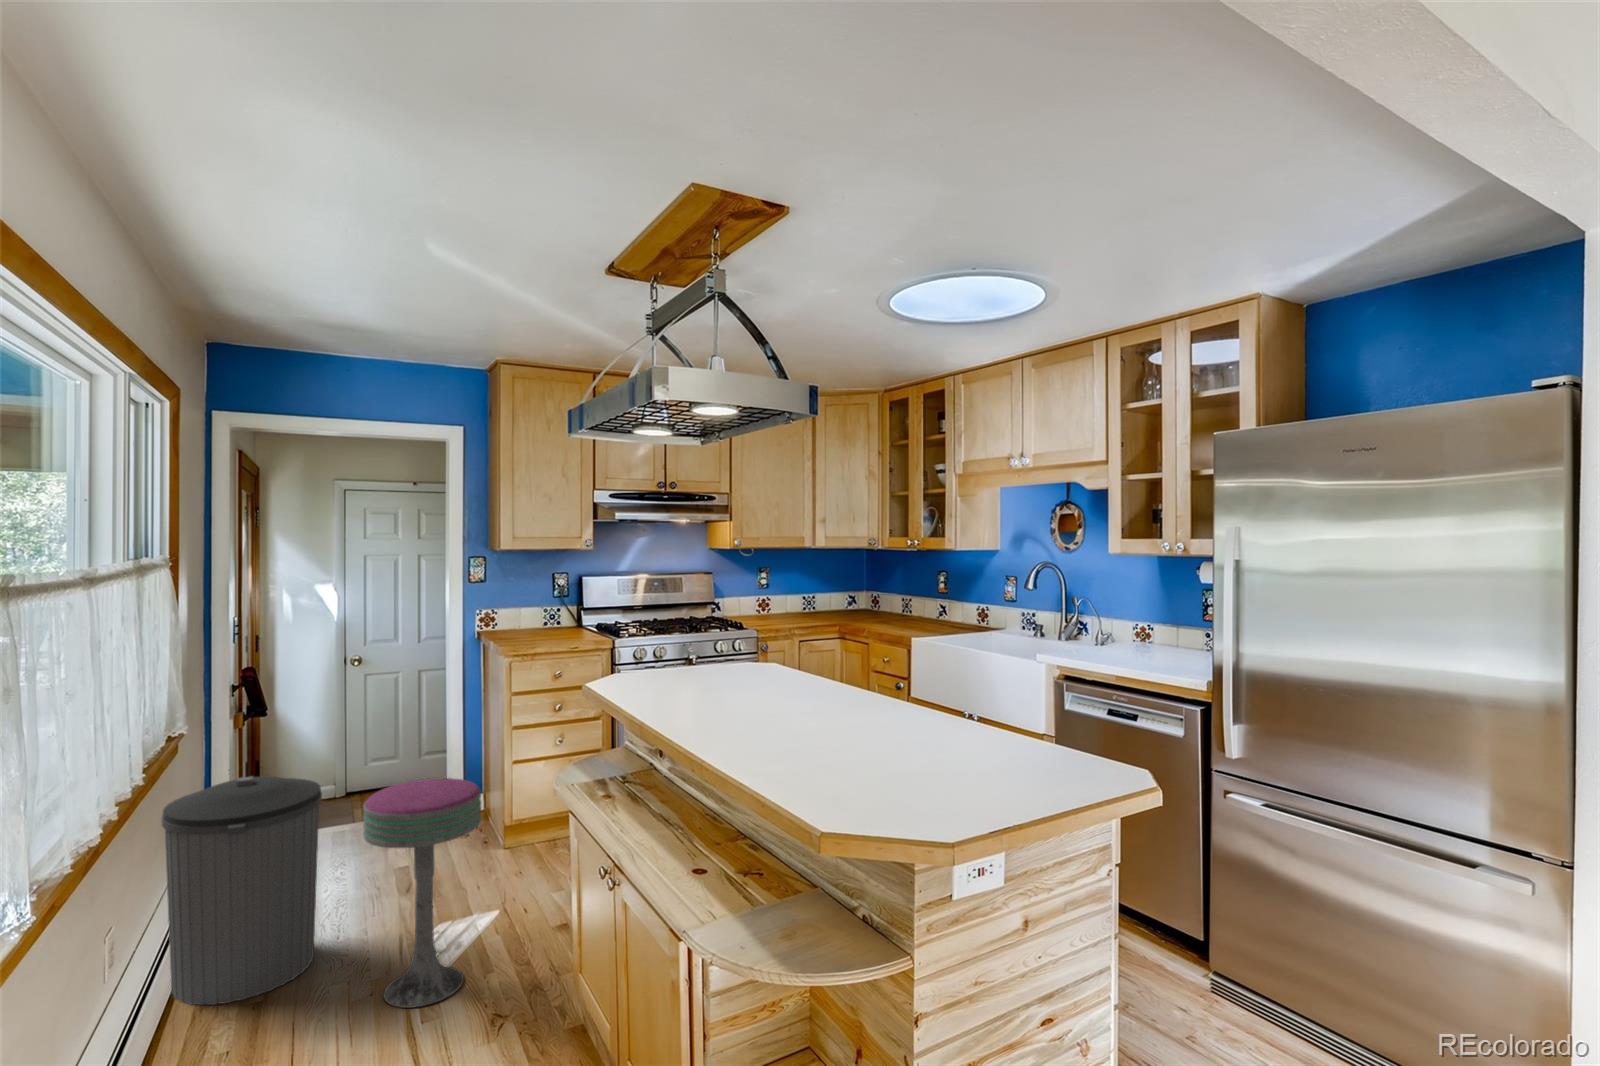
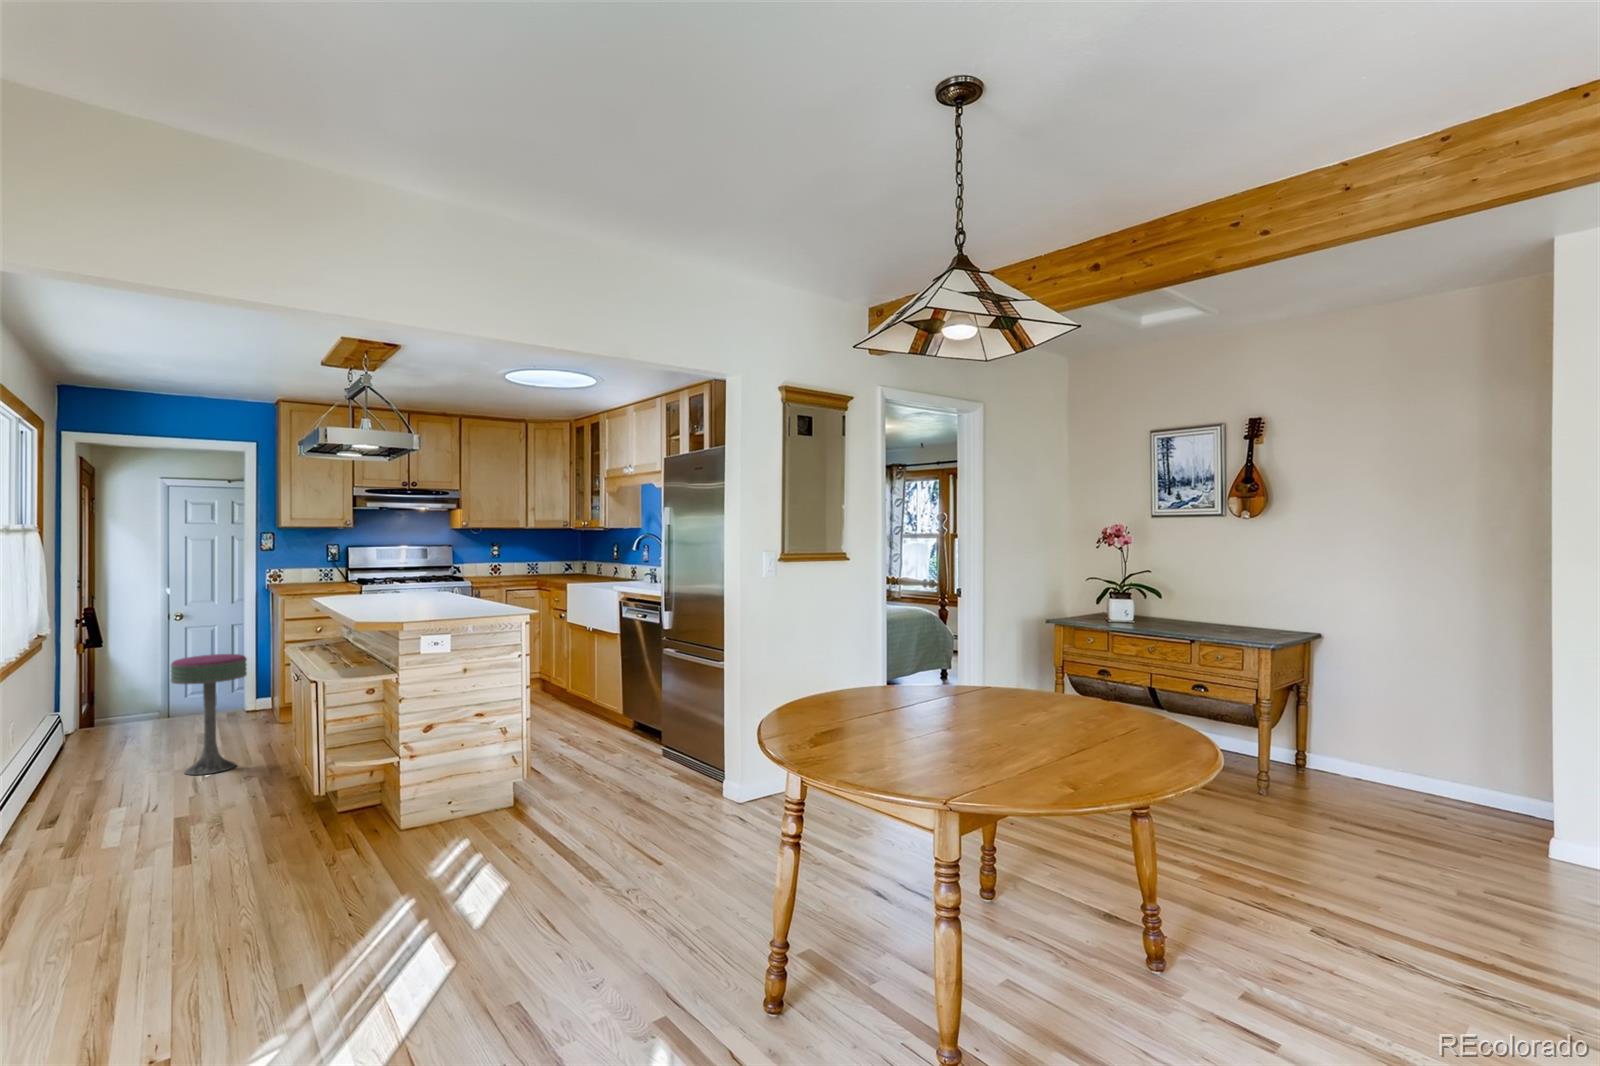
trash can: present [162,776,322,1005] -> none [39,655,144,781]

